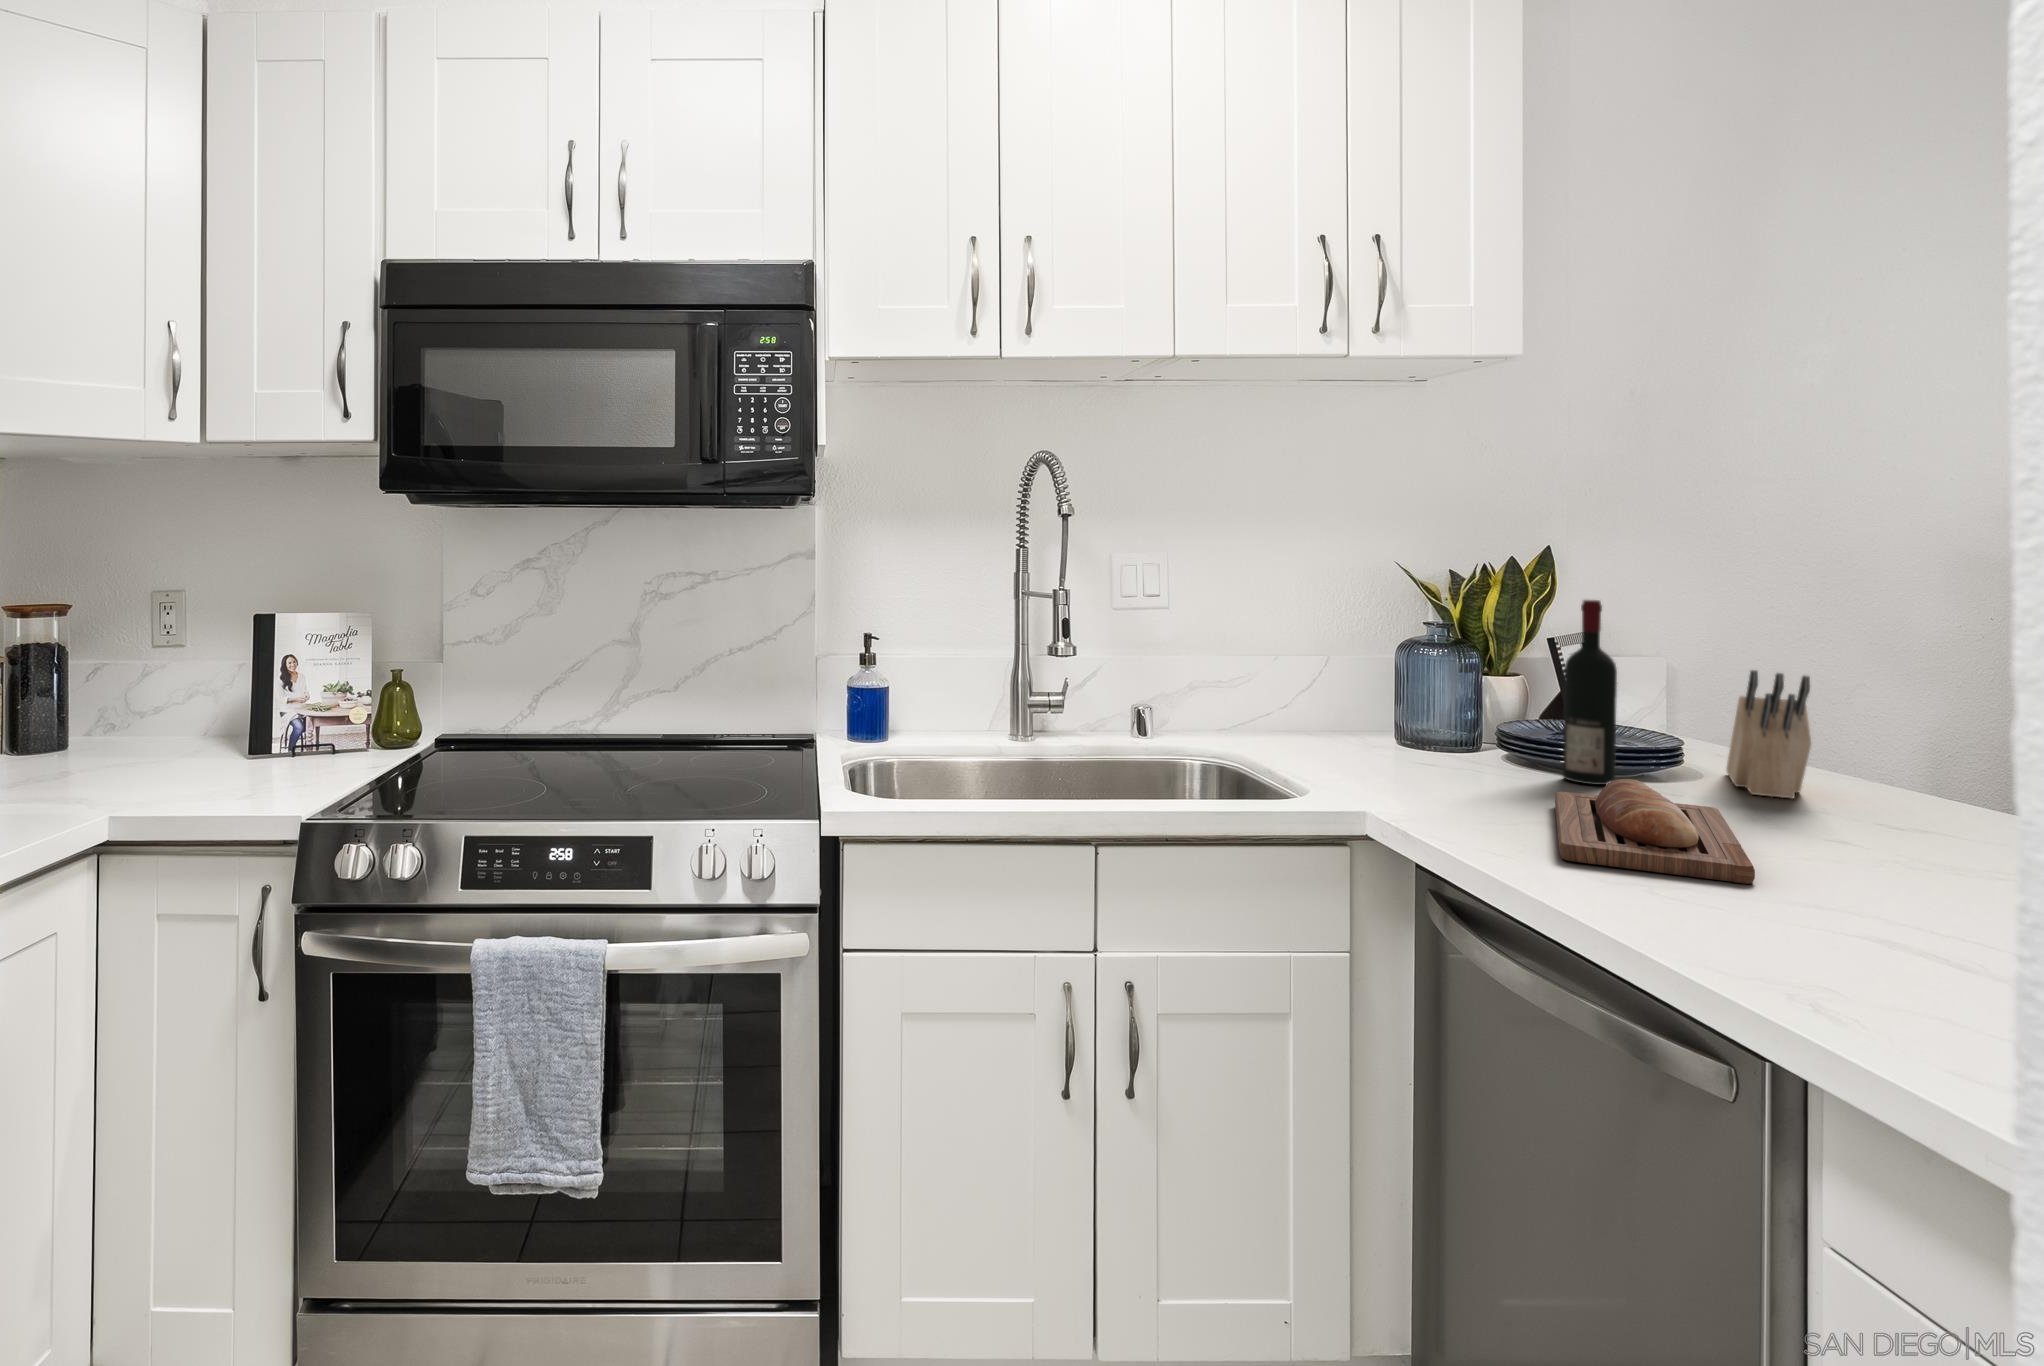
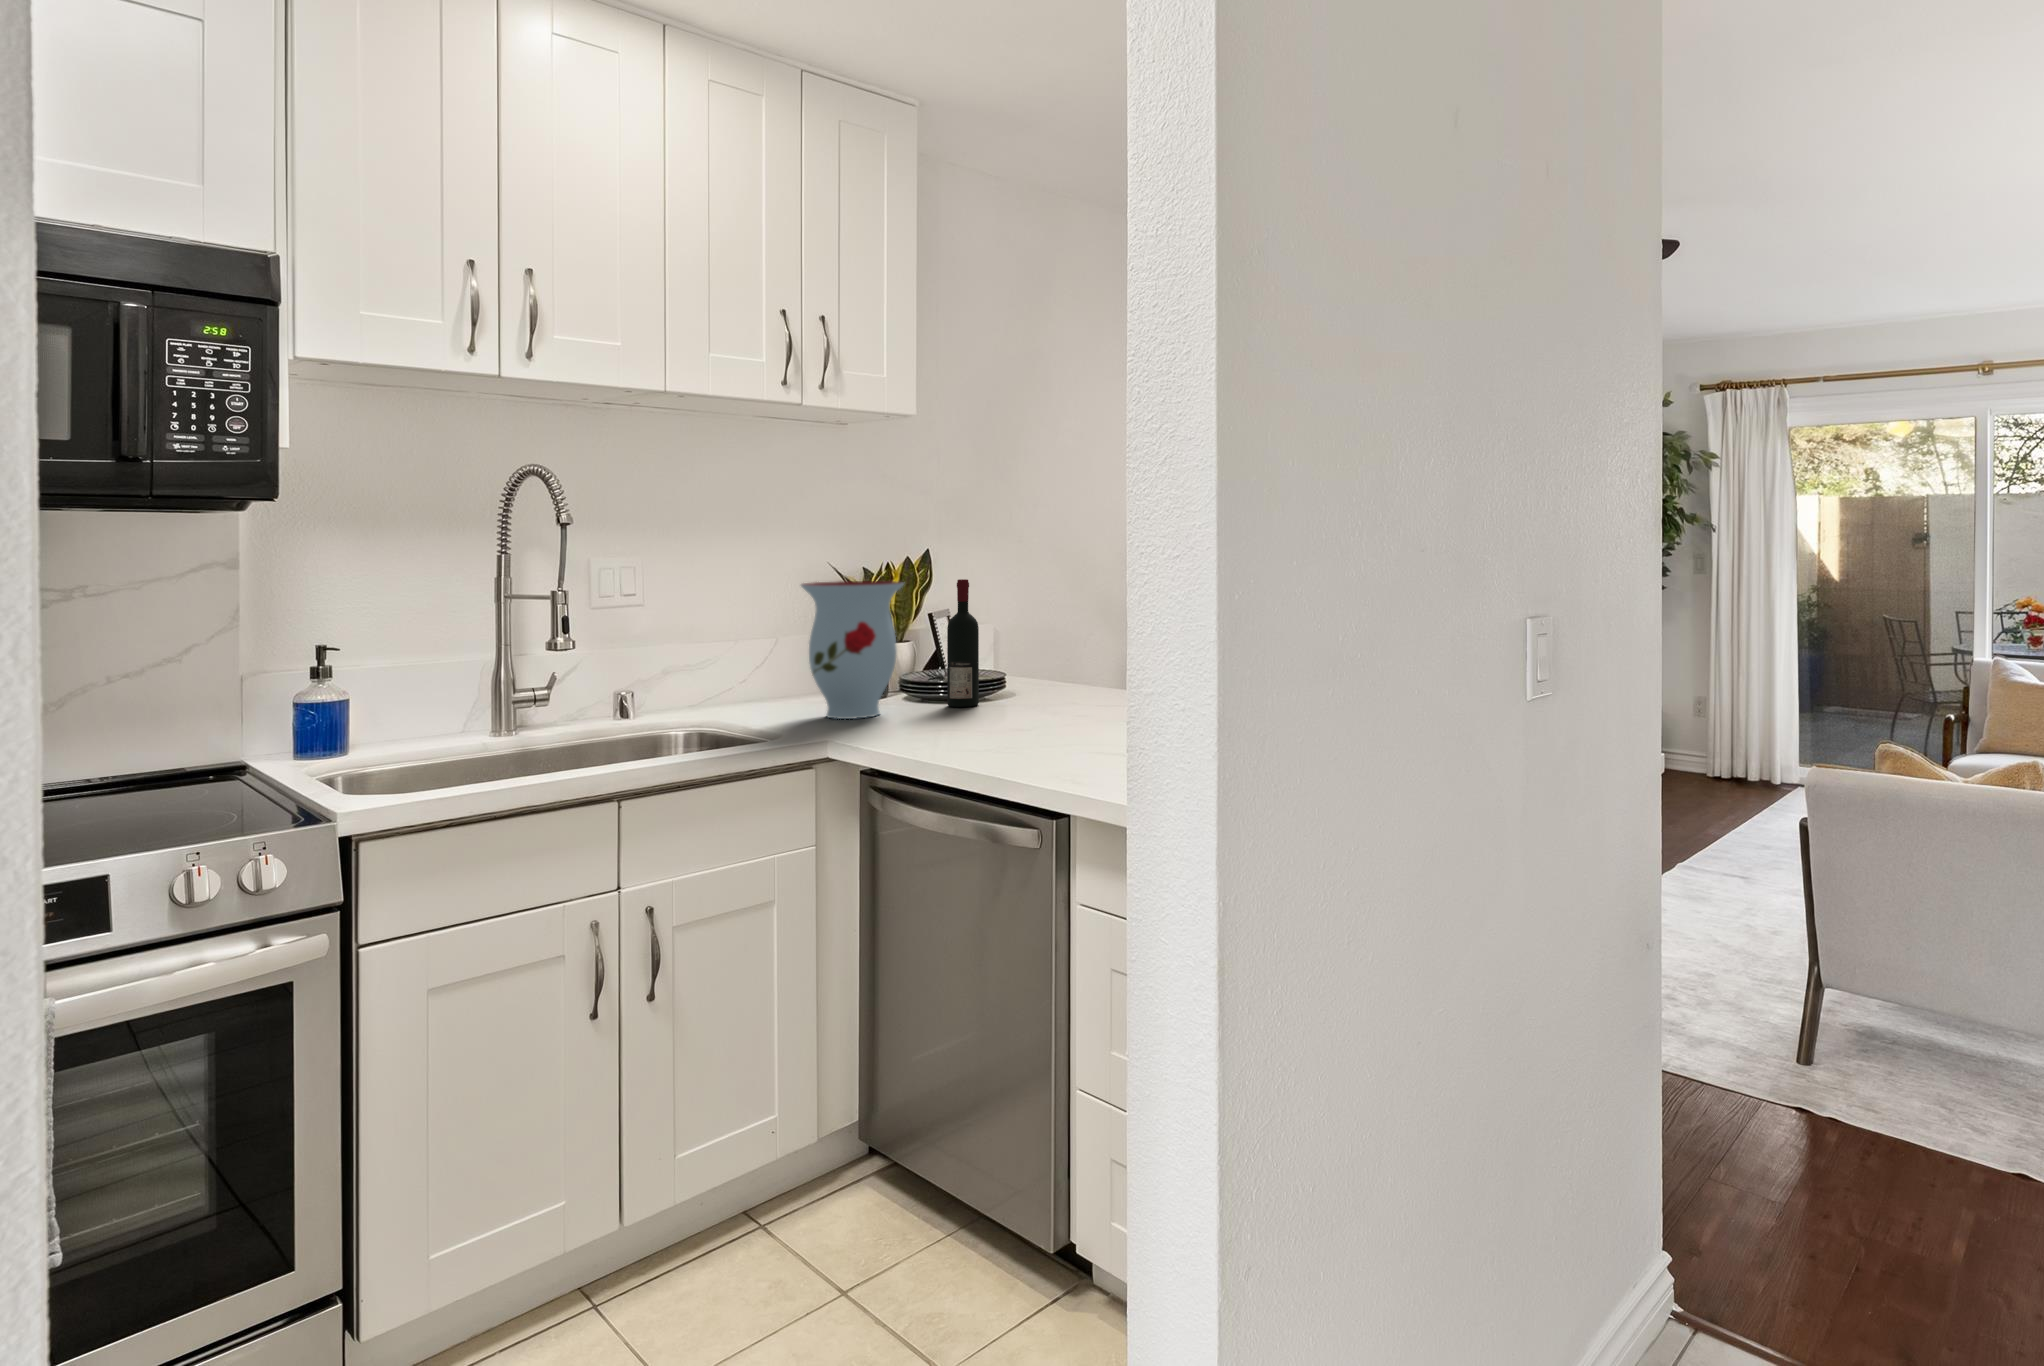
vase: none [1348,593,1496,780] -> present [801,581,904,719]
knife block: present [1726,670,1811,799] -> none [1038,619,1083,700]
bread loaf: present [1555,779,1755,884] -> none [948,694,1062,746]

